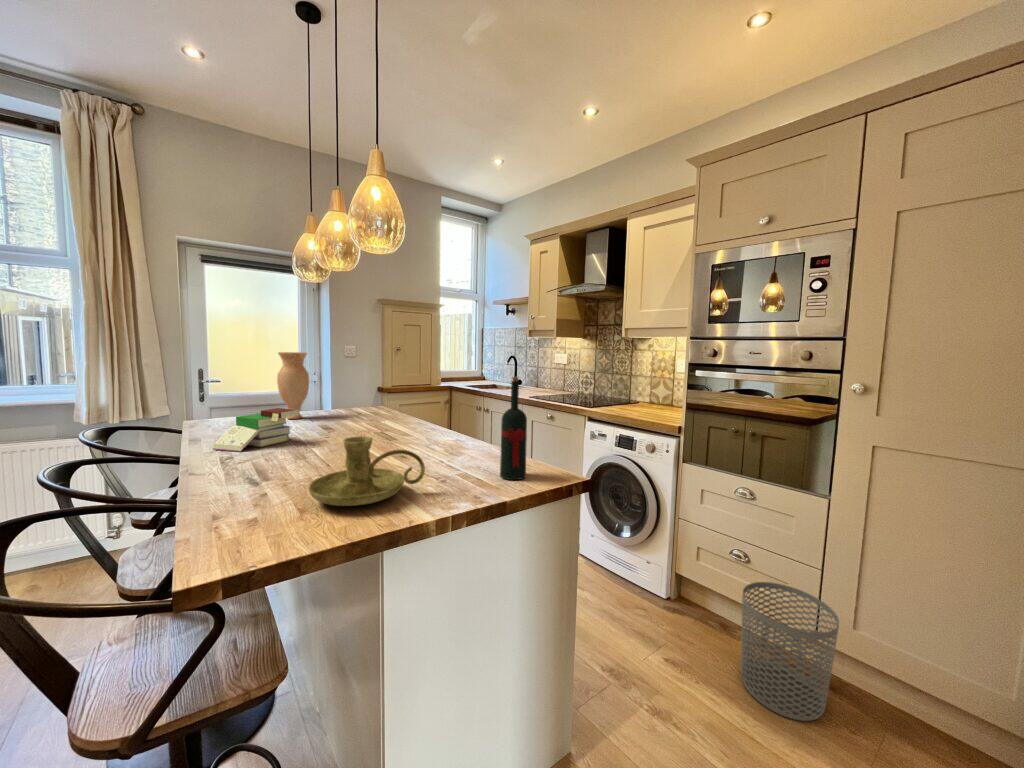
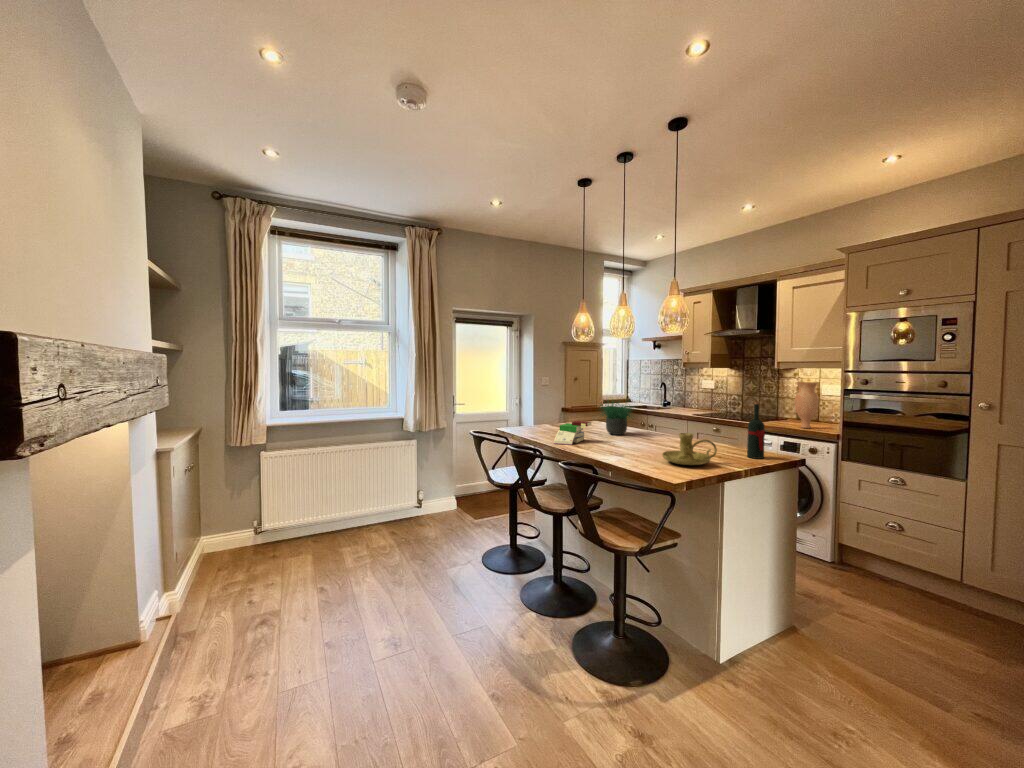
vase: present [277,352,309,419] -> present [795,382,819,428]
potted plant: none [331,354,407,430] -> present [601,401,632,435]
waste bin: present [741,582,839,721] -> none [902,541,979,627]

